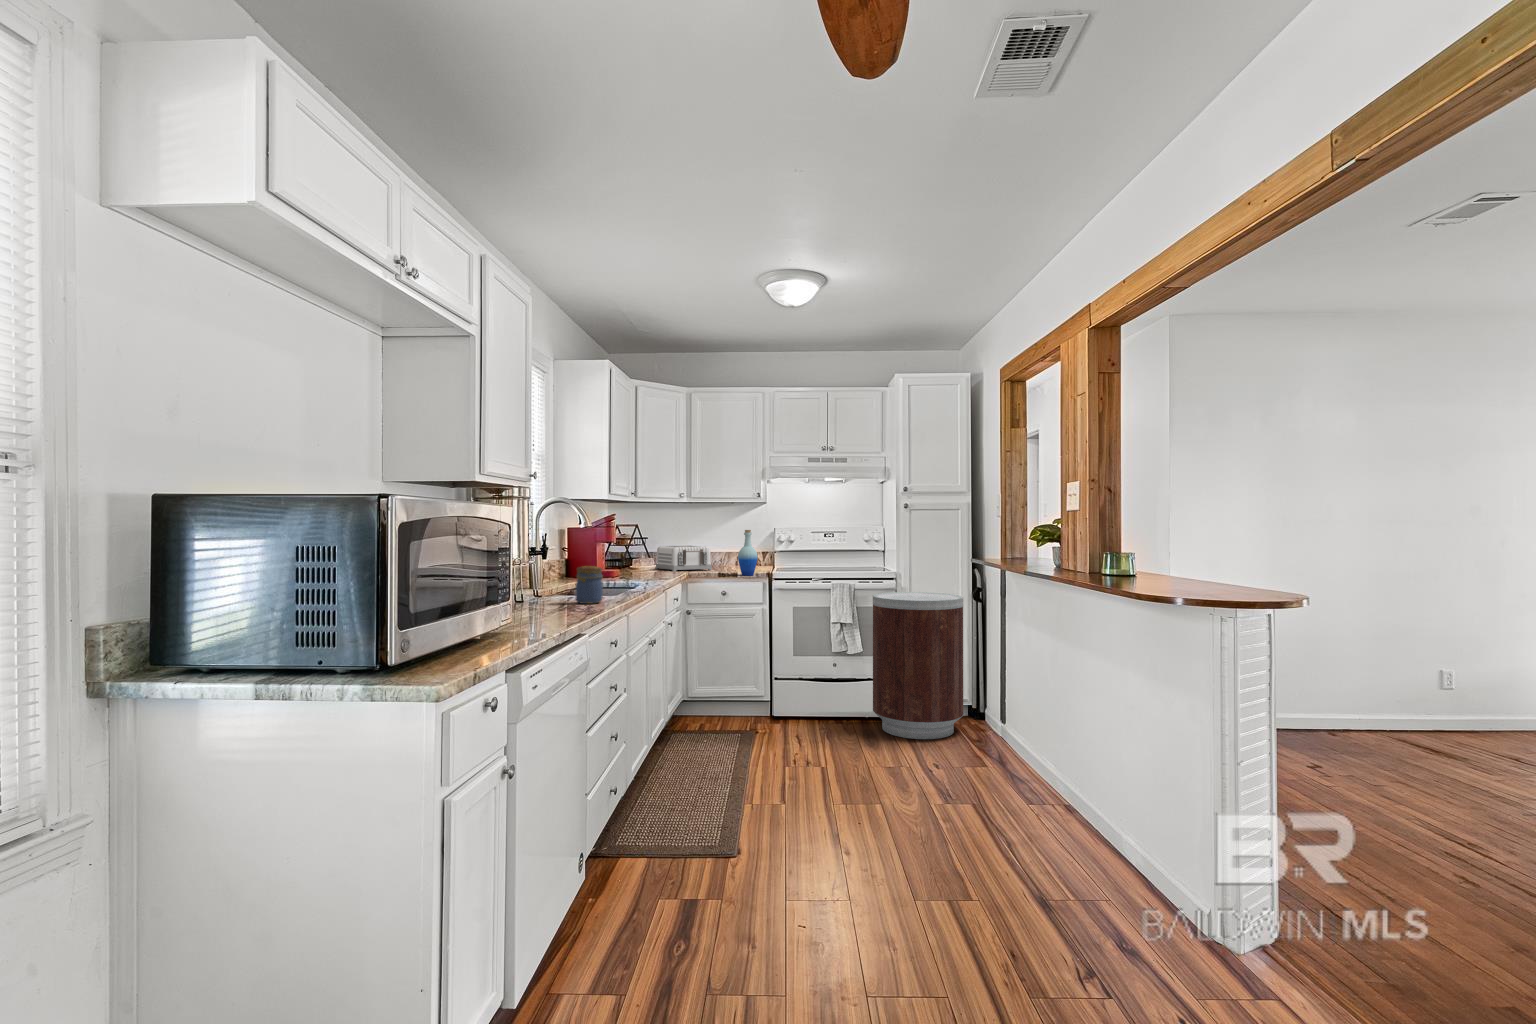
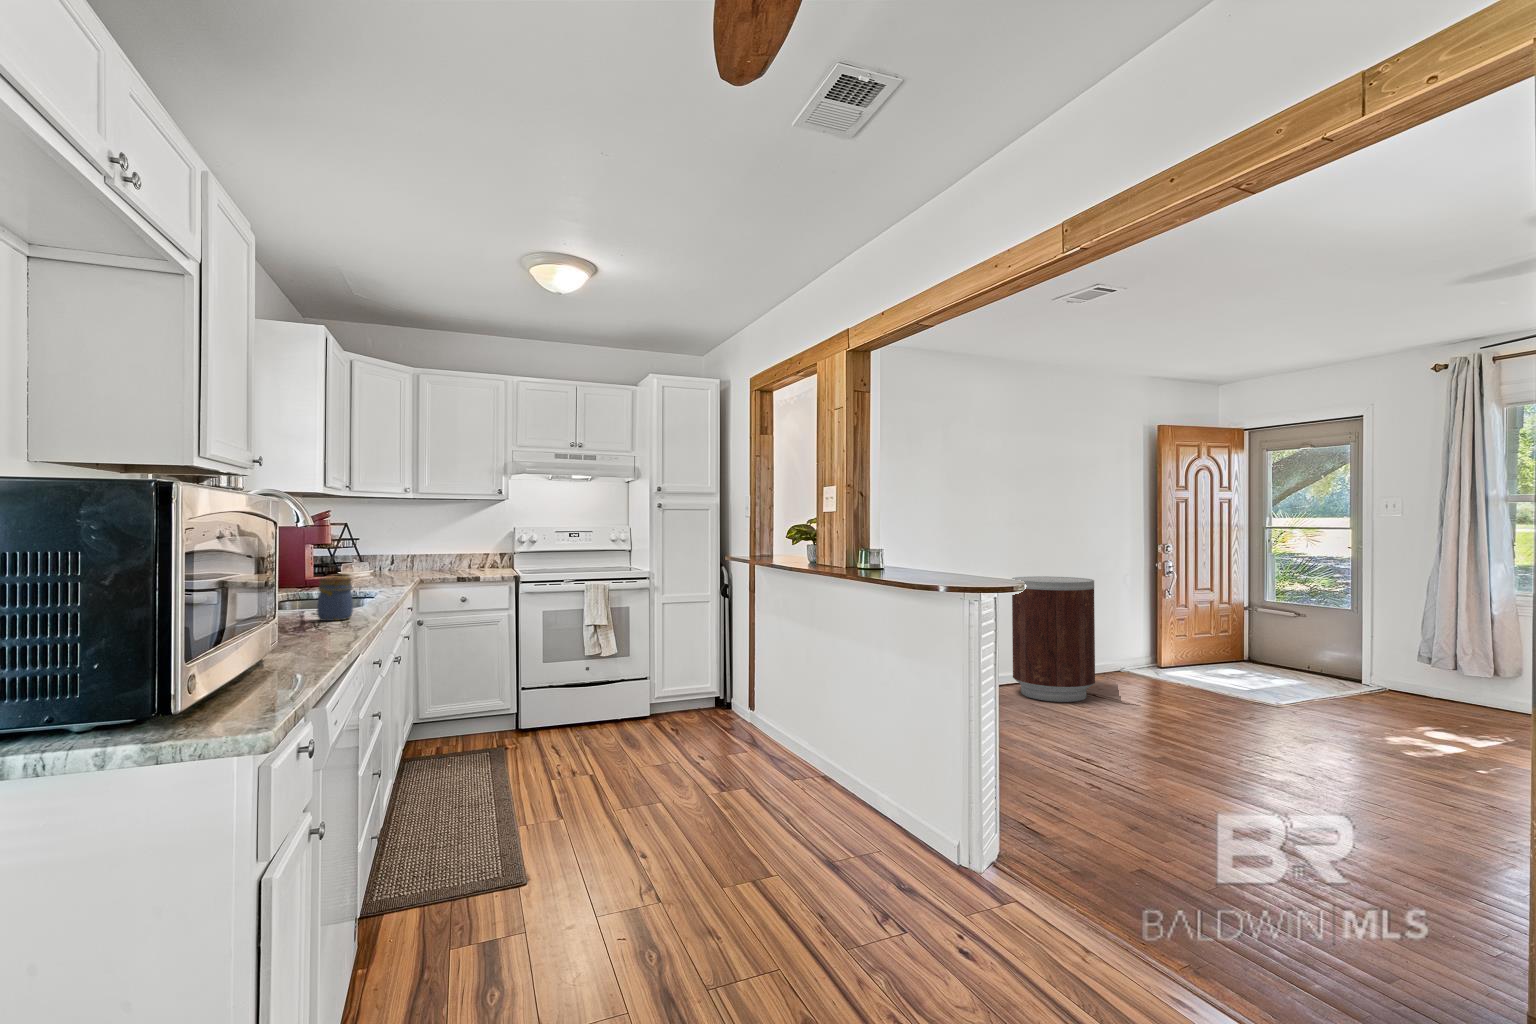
bottle: present [738,530,758,576] -> none [479,531,501,581]
toaster: present [656,546,712,571] -> none [371,549,442,579]
trash can: present [873,592,964,739] -> present [1012,576,1095,702]

